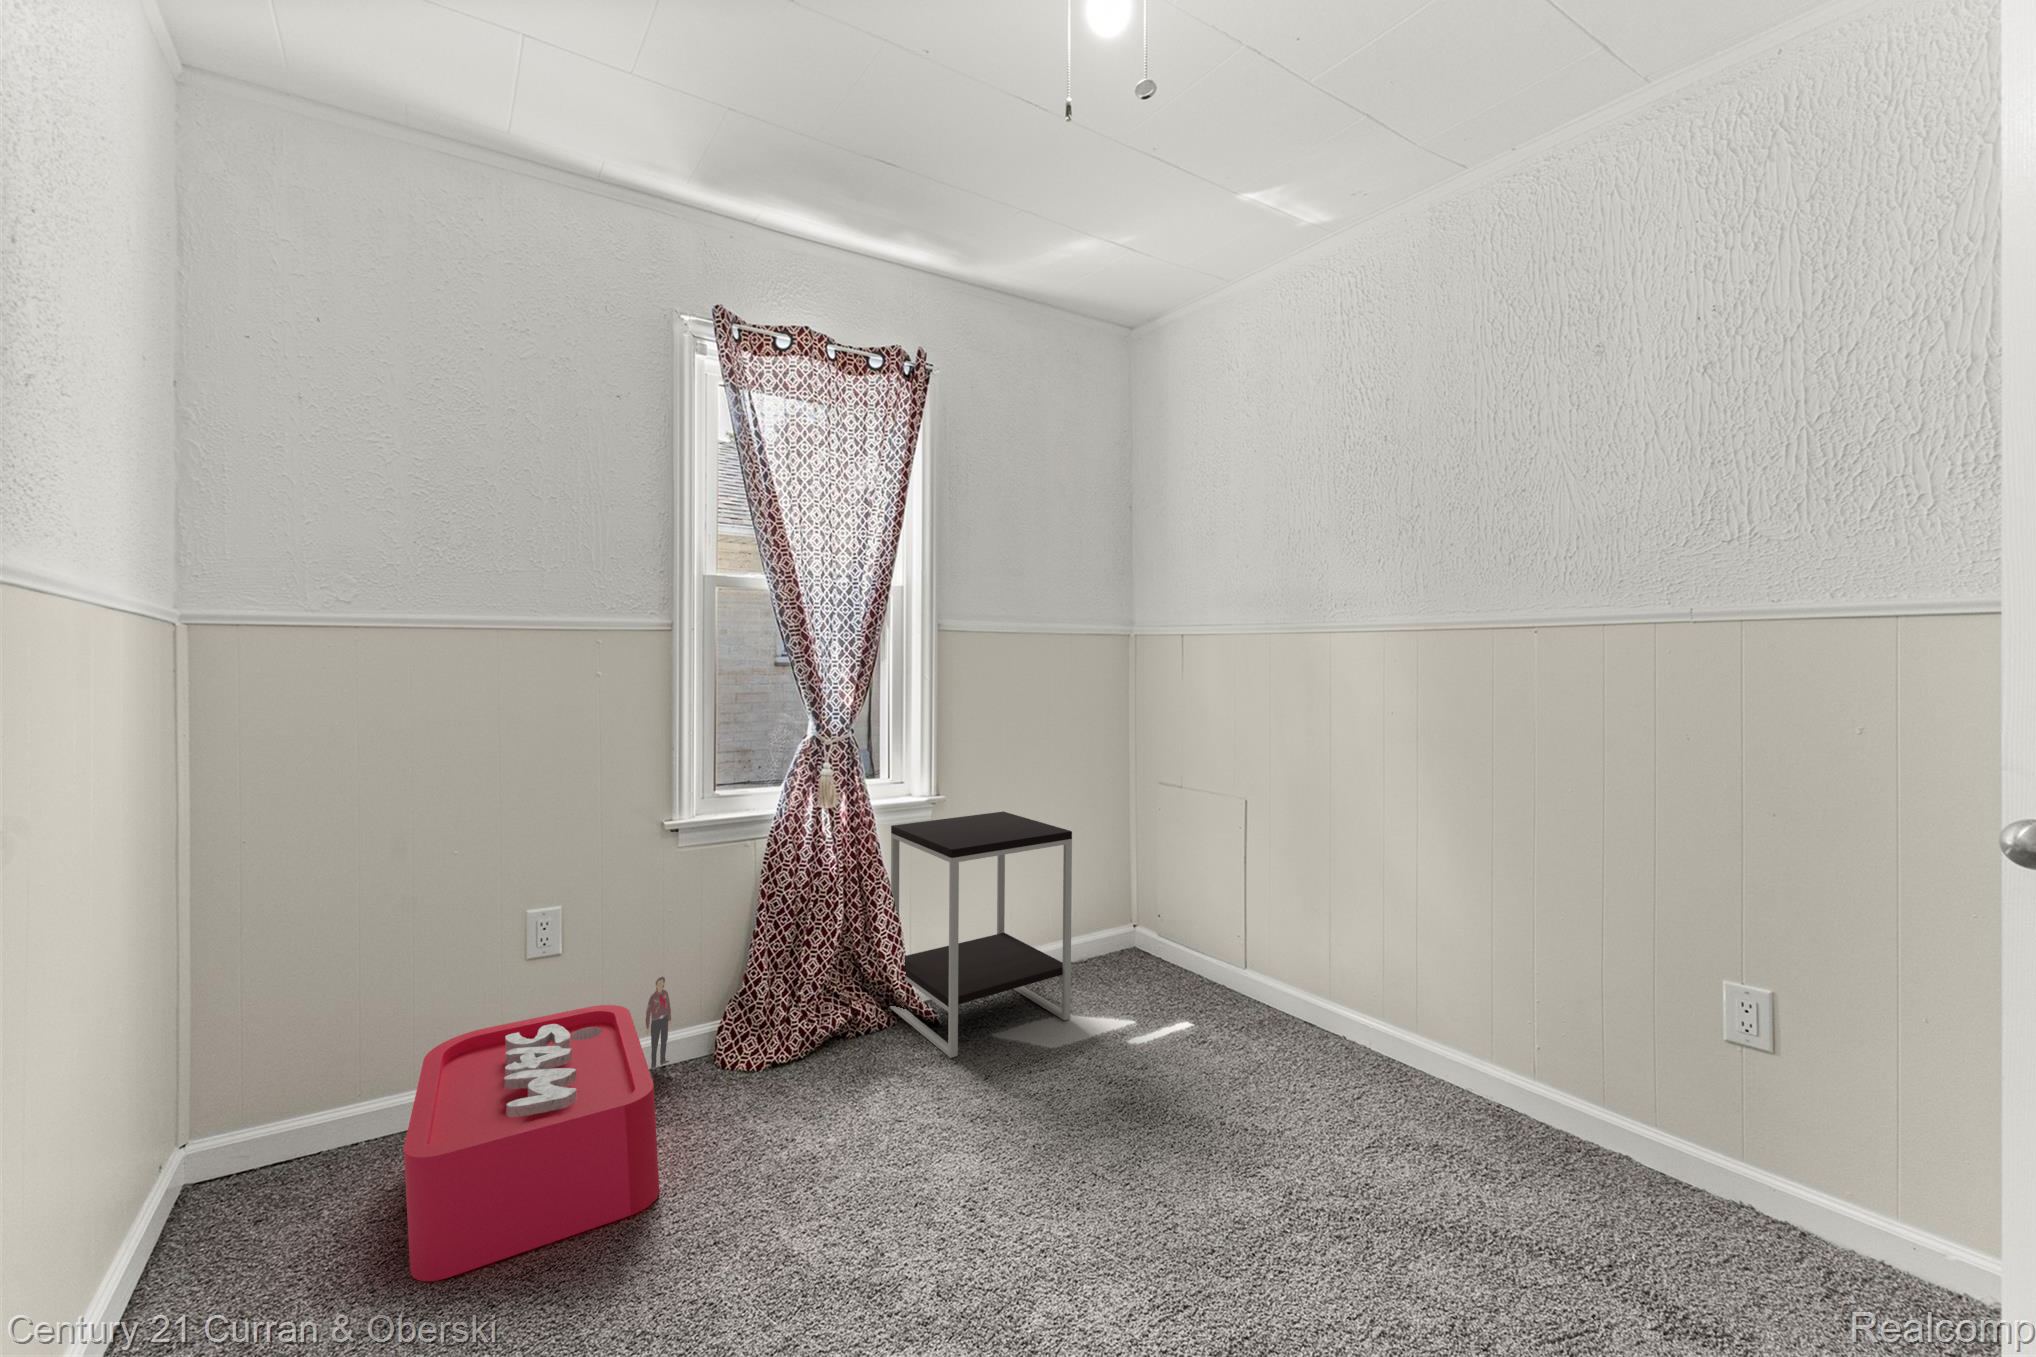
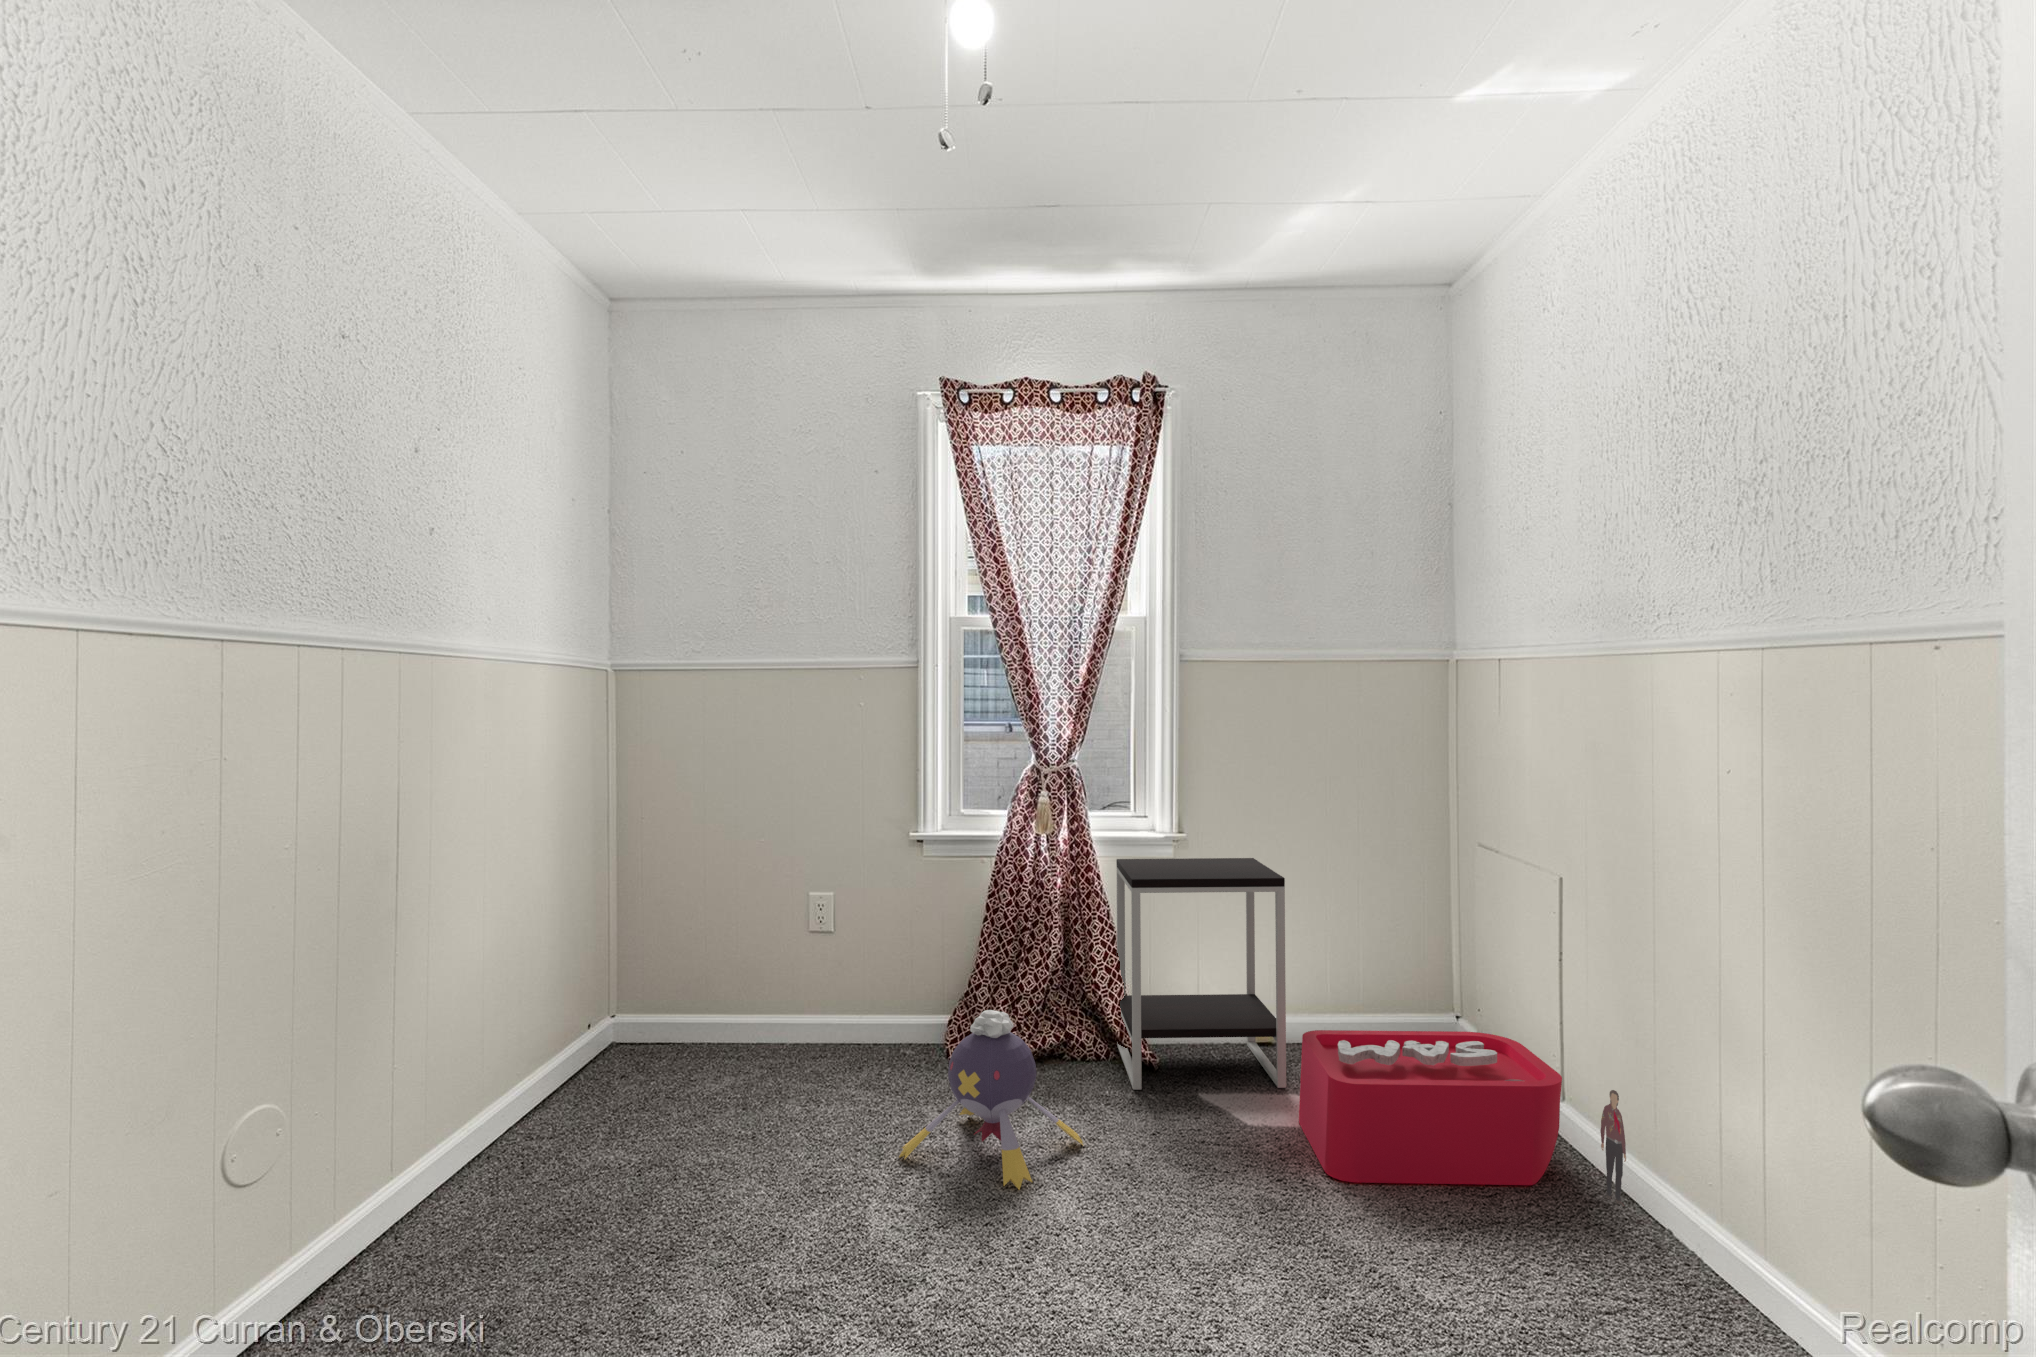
storage bin: present [404,977,671,1281] -> present [1299,1030,1626,1206]
plush toy: none [777,1029,973,1253] -> present [899,1010,1083,1190]

